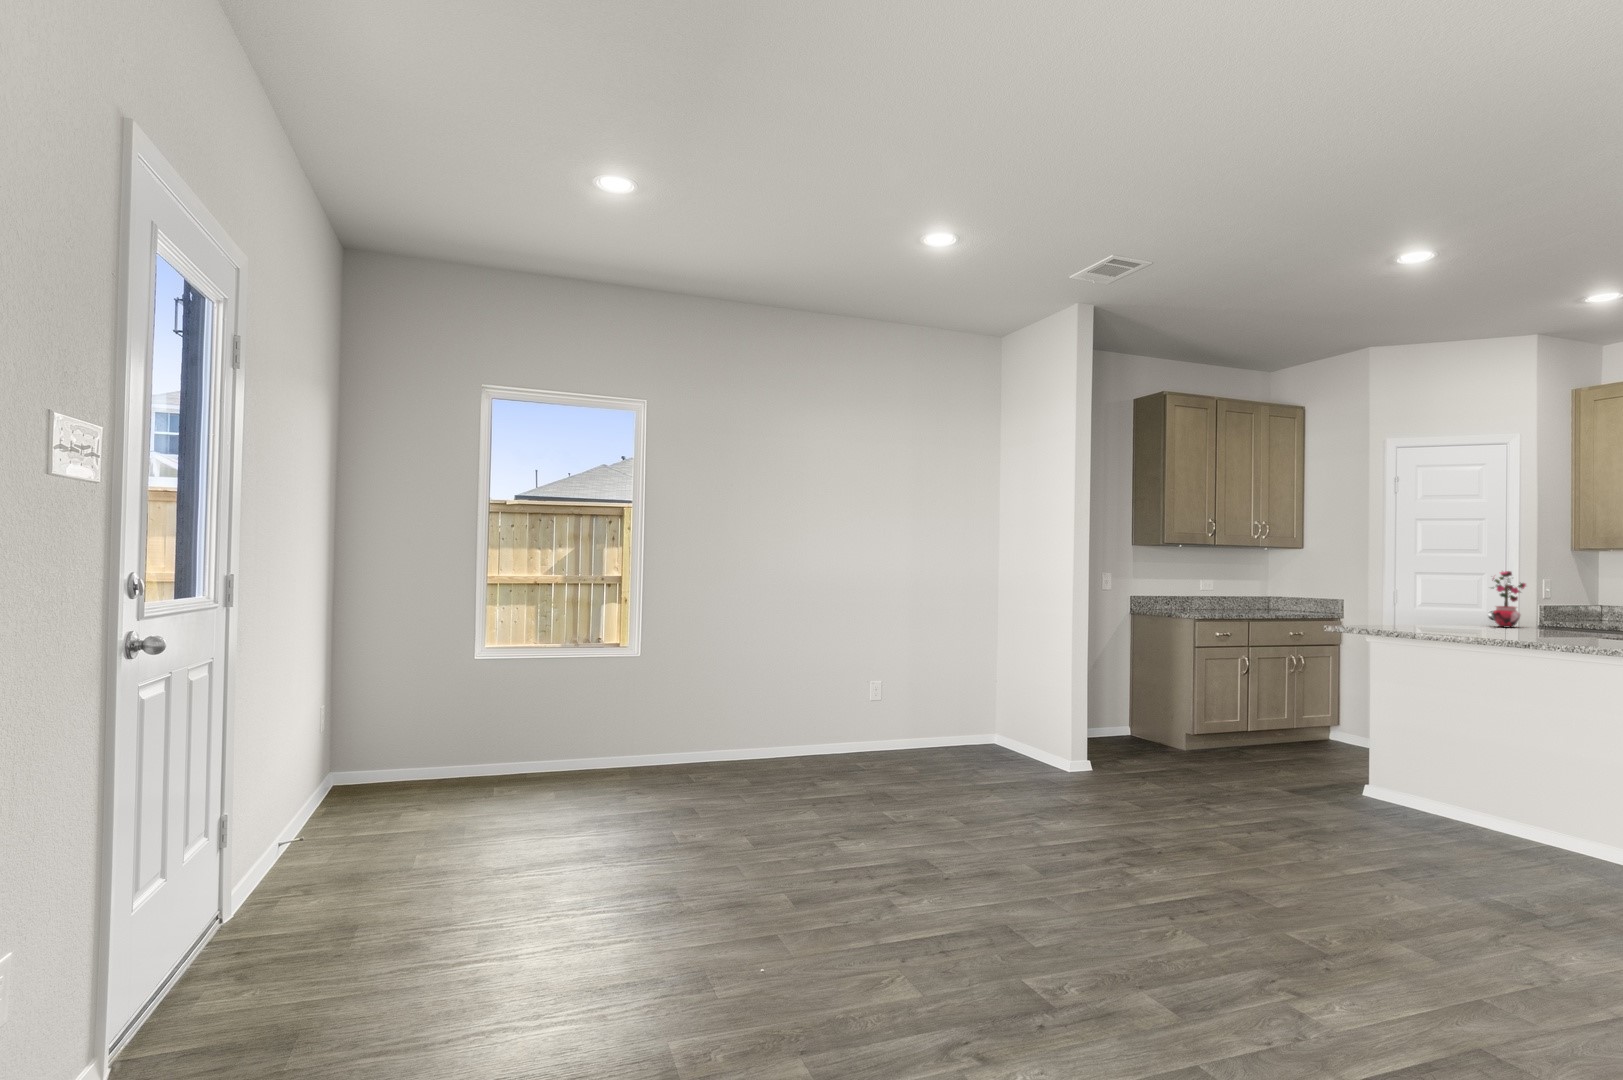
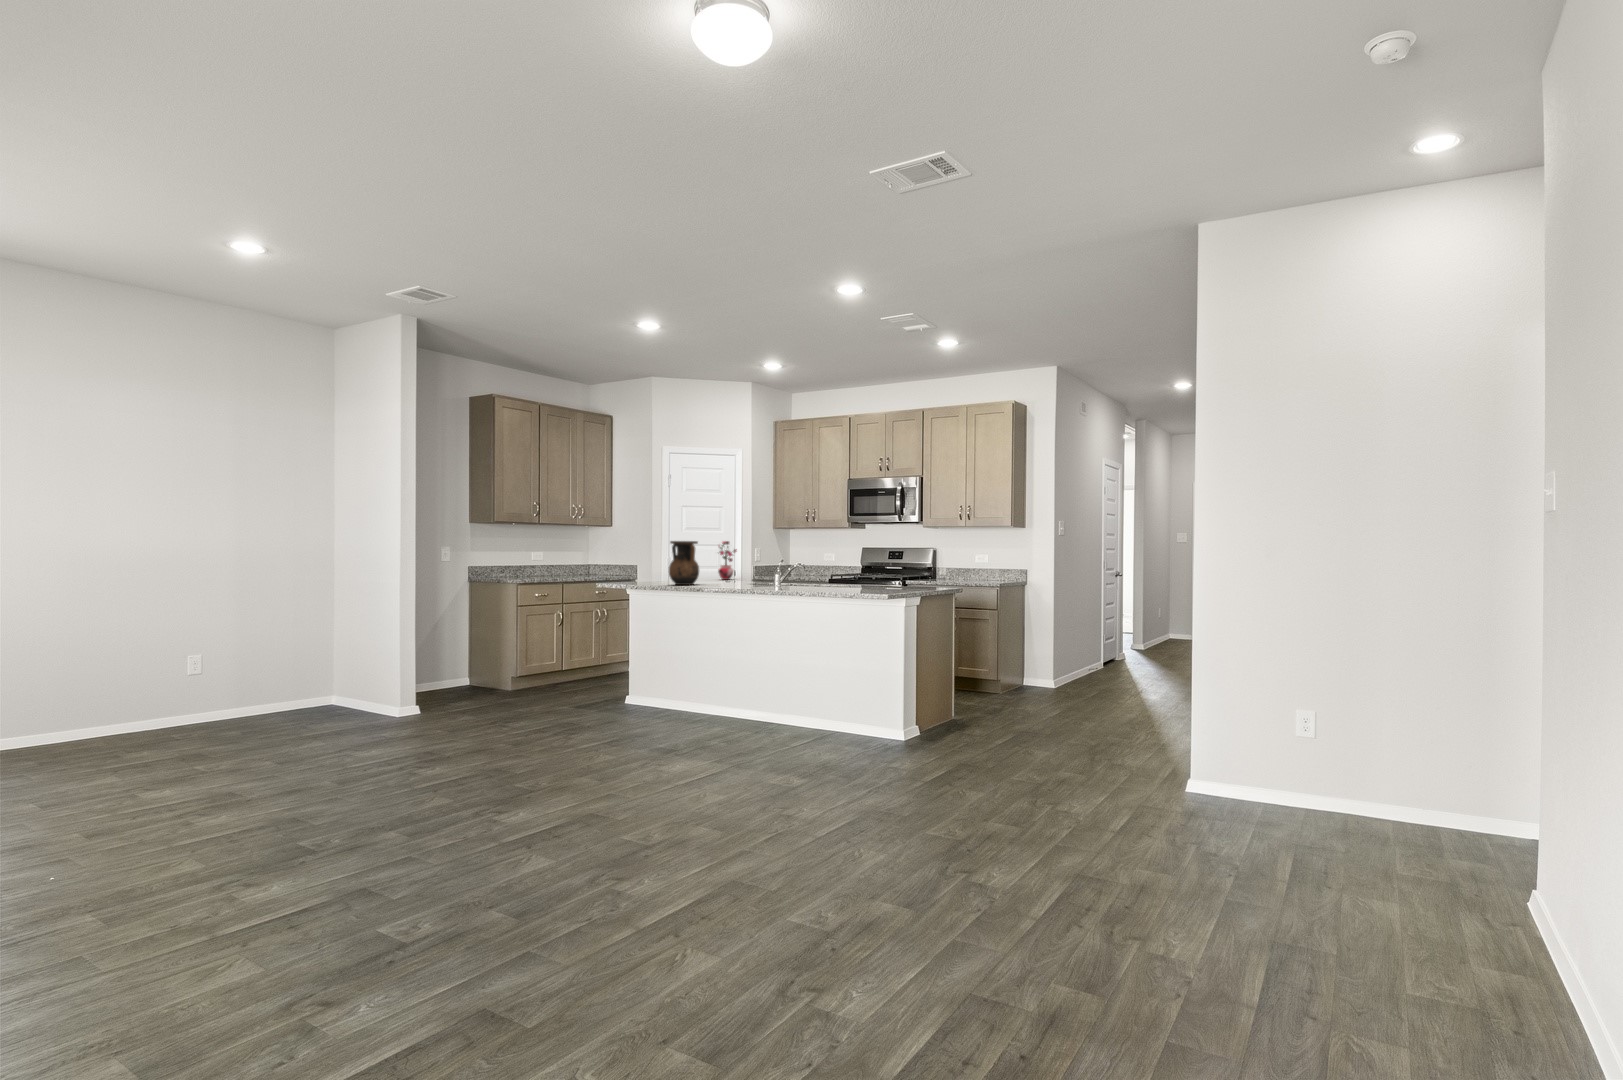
vase: none [1426,572,1480,636] -> present [669,541,699,585]

